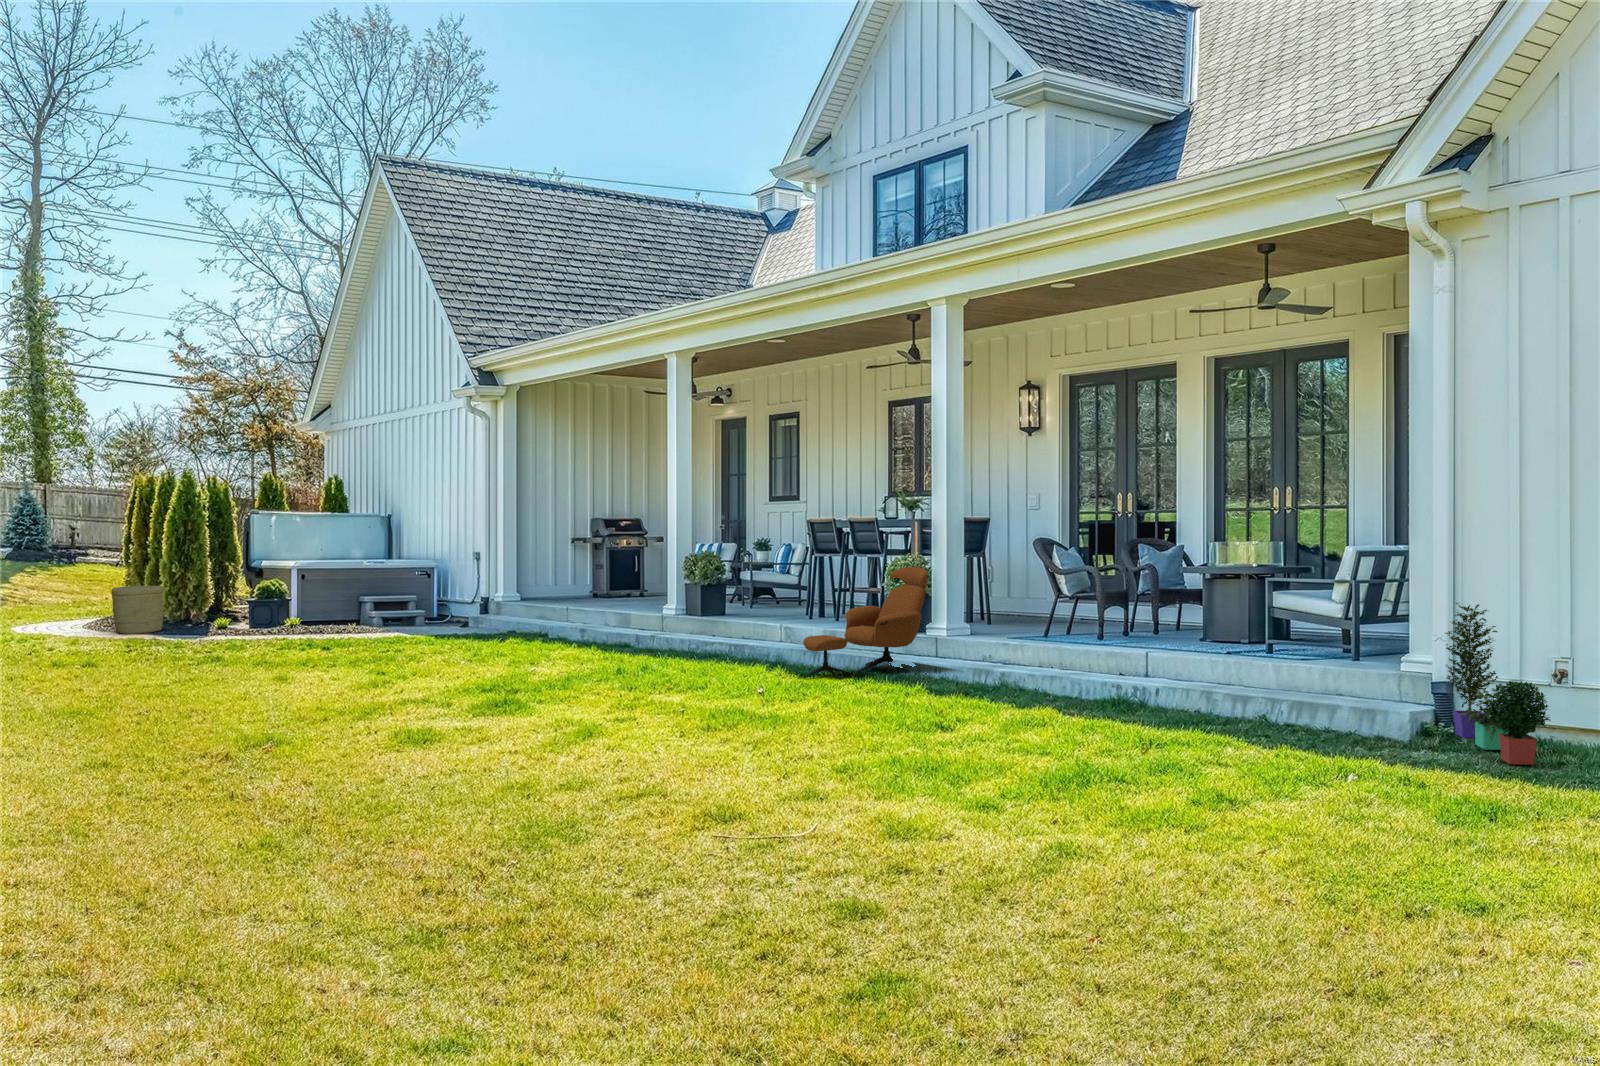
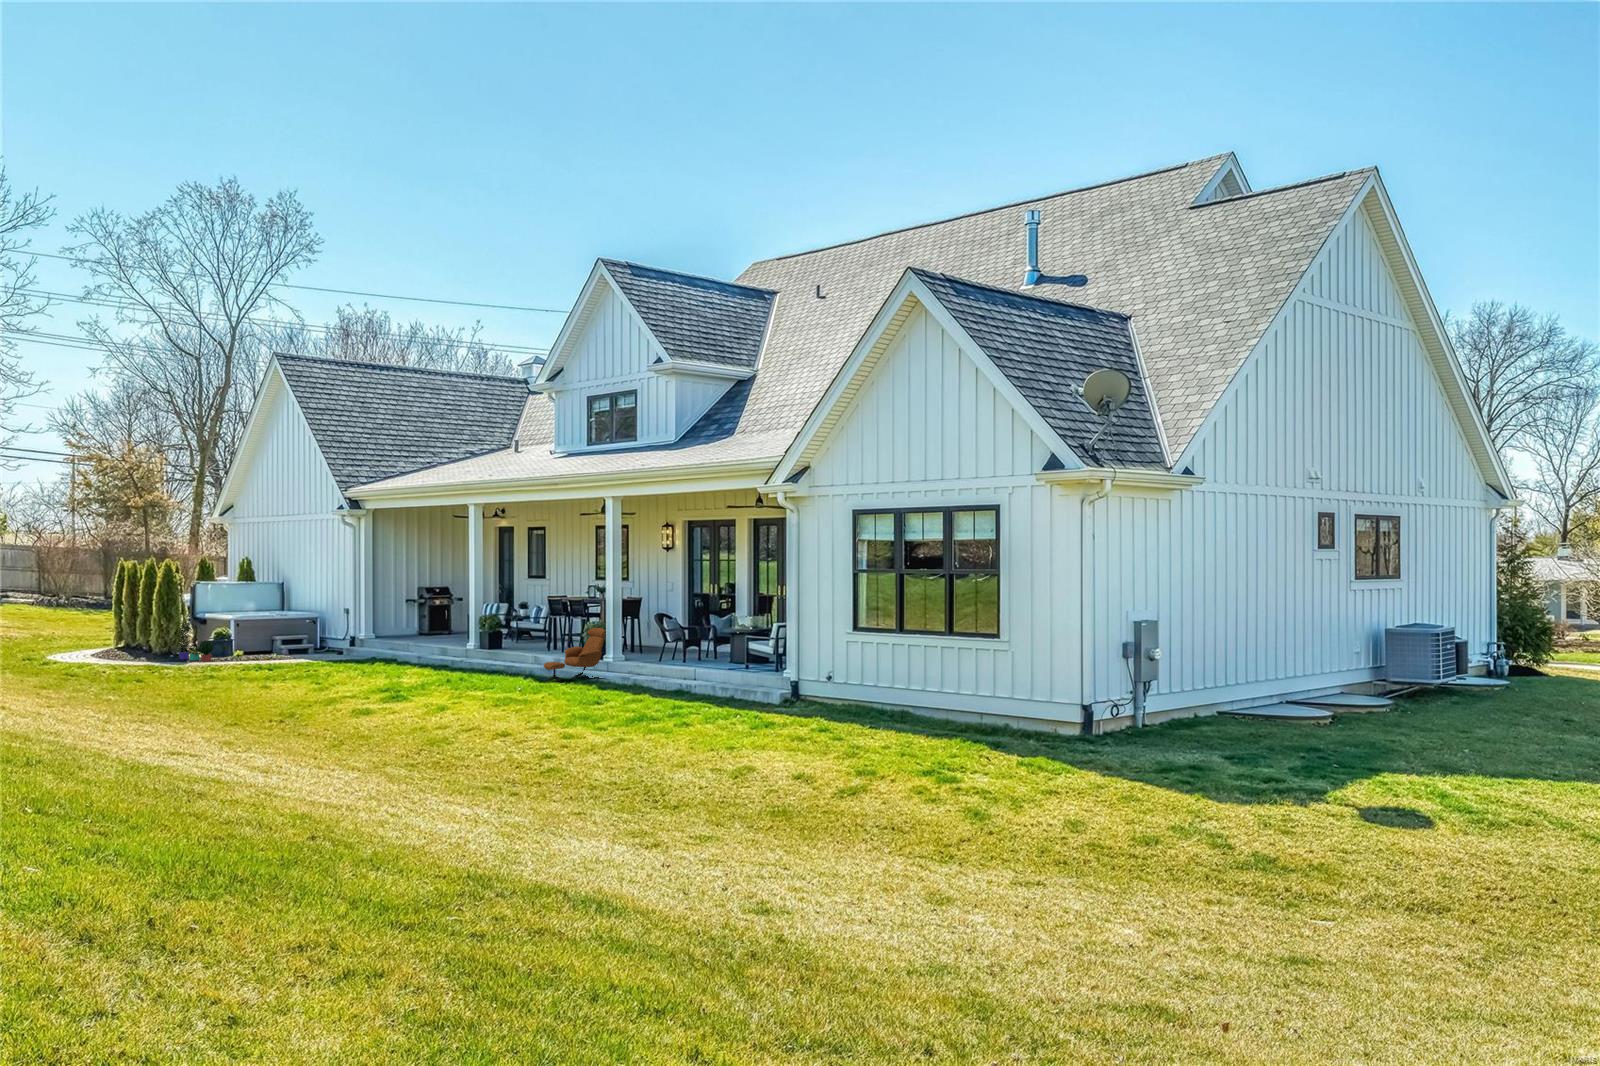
woven basket: present [111,586,164,634] -> none [122,634,155,664]
potted plant: present [1446,602,1551,765] -> present [177,622,214,662]

